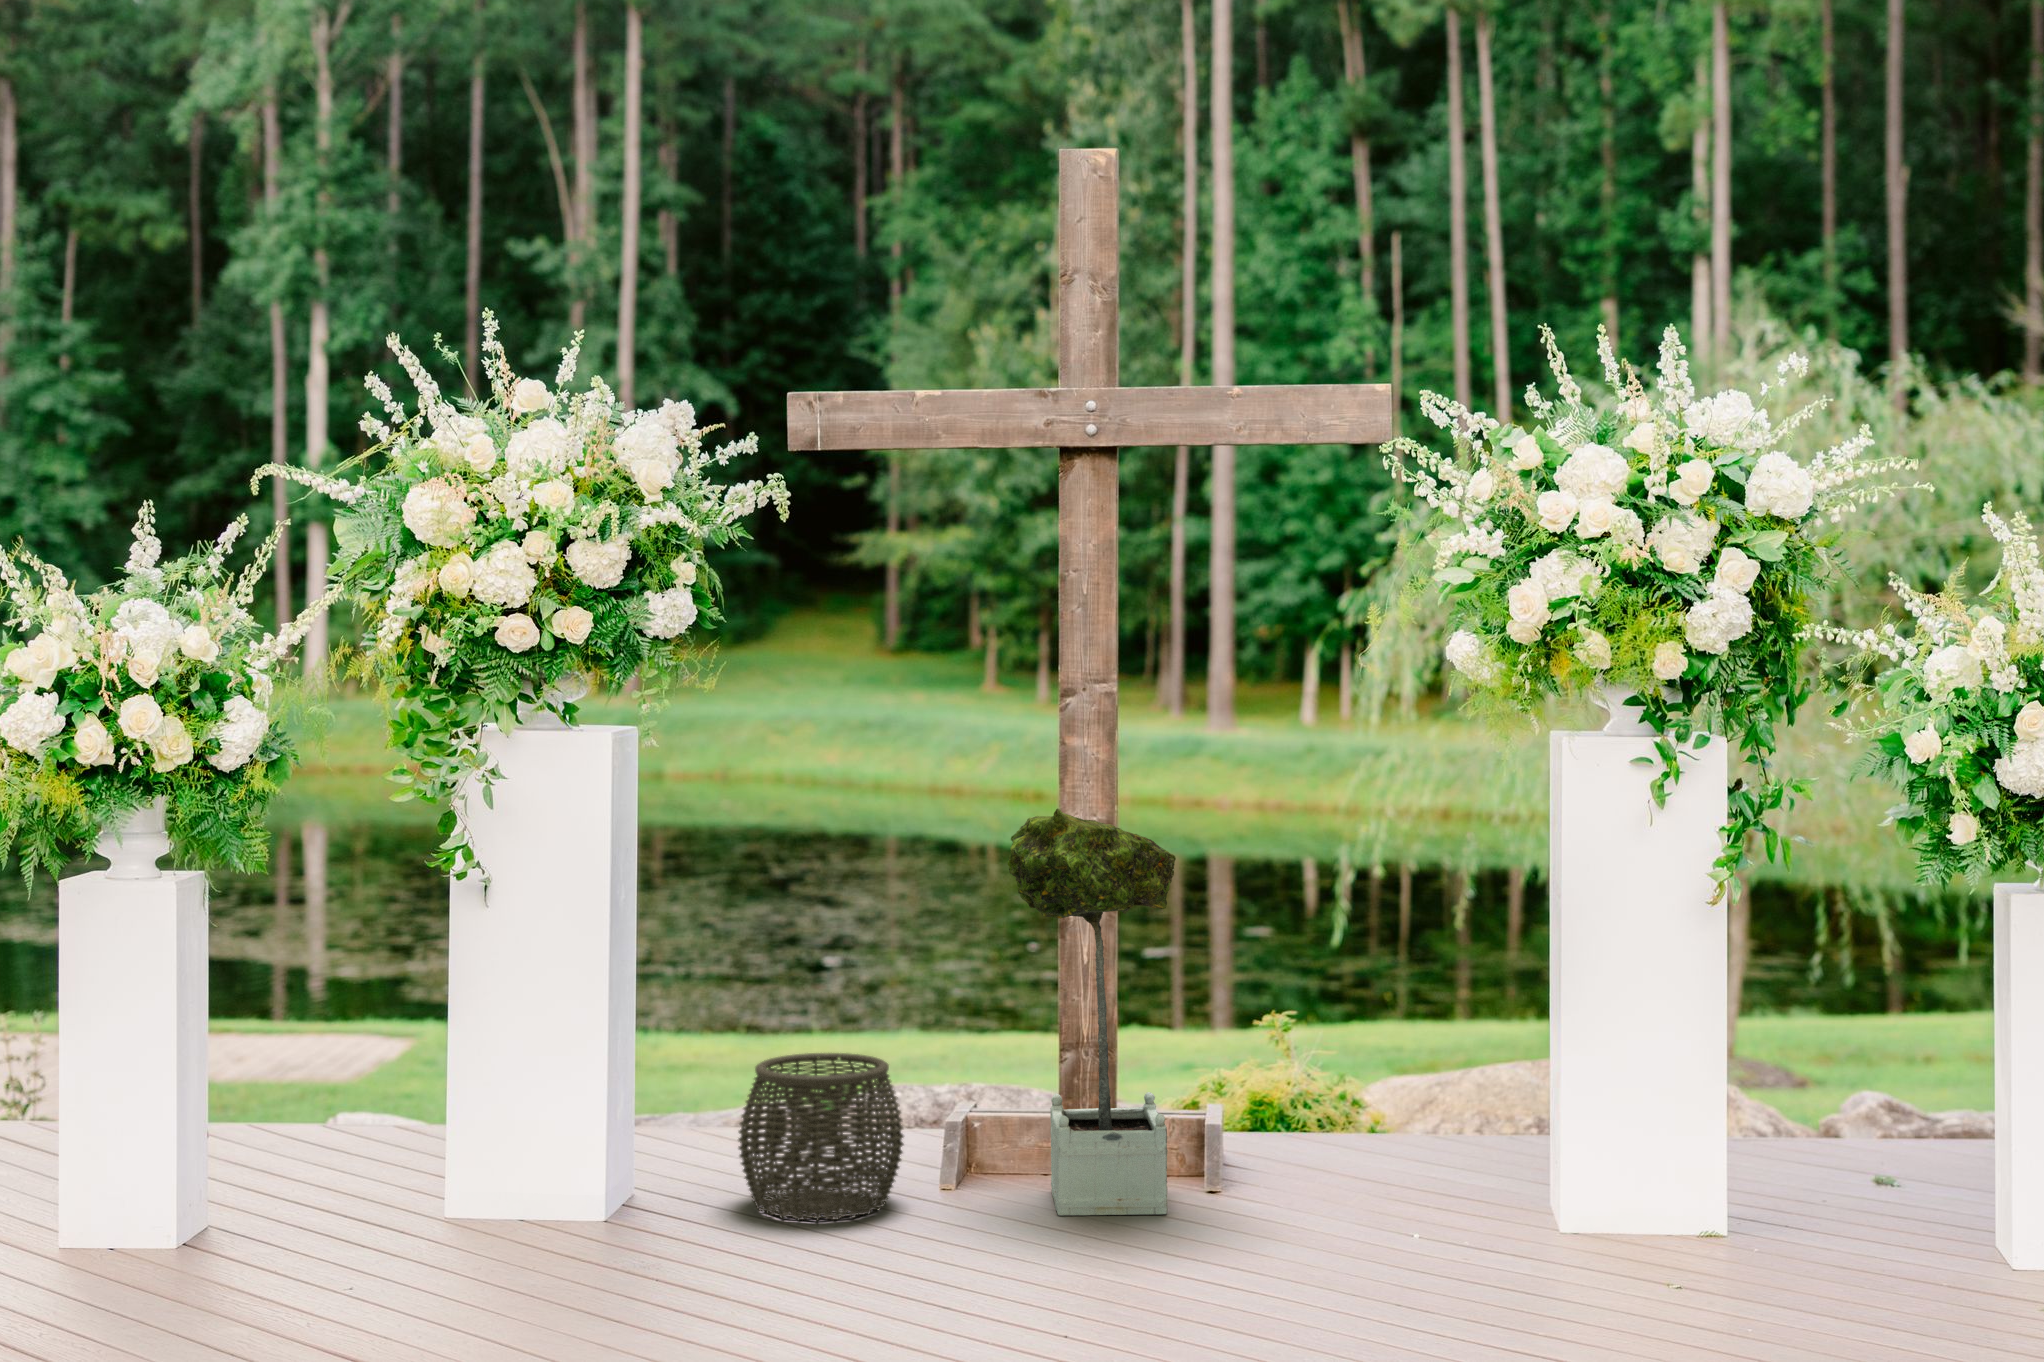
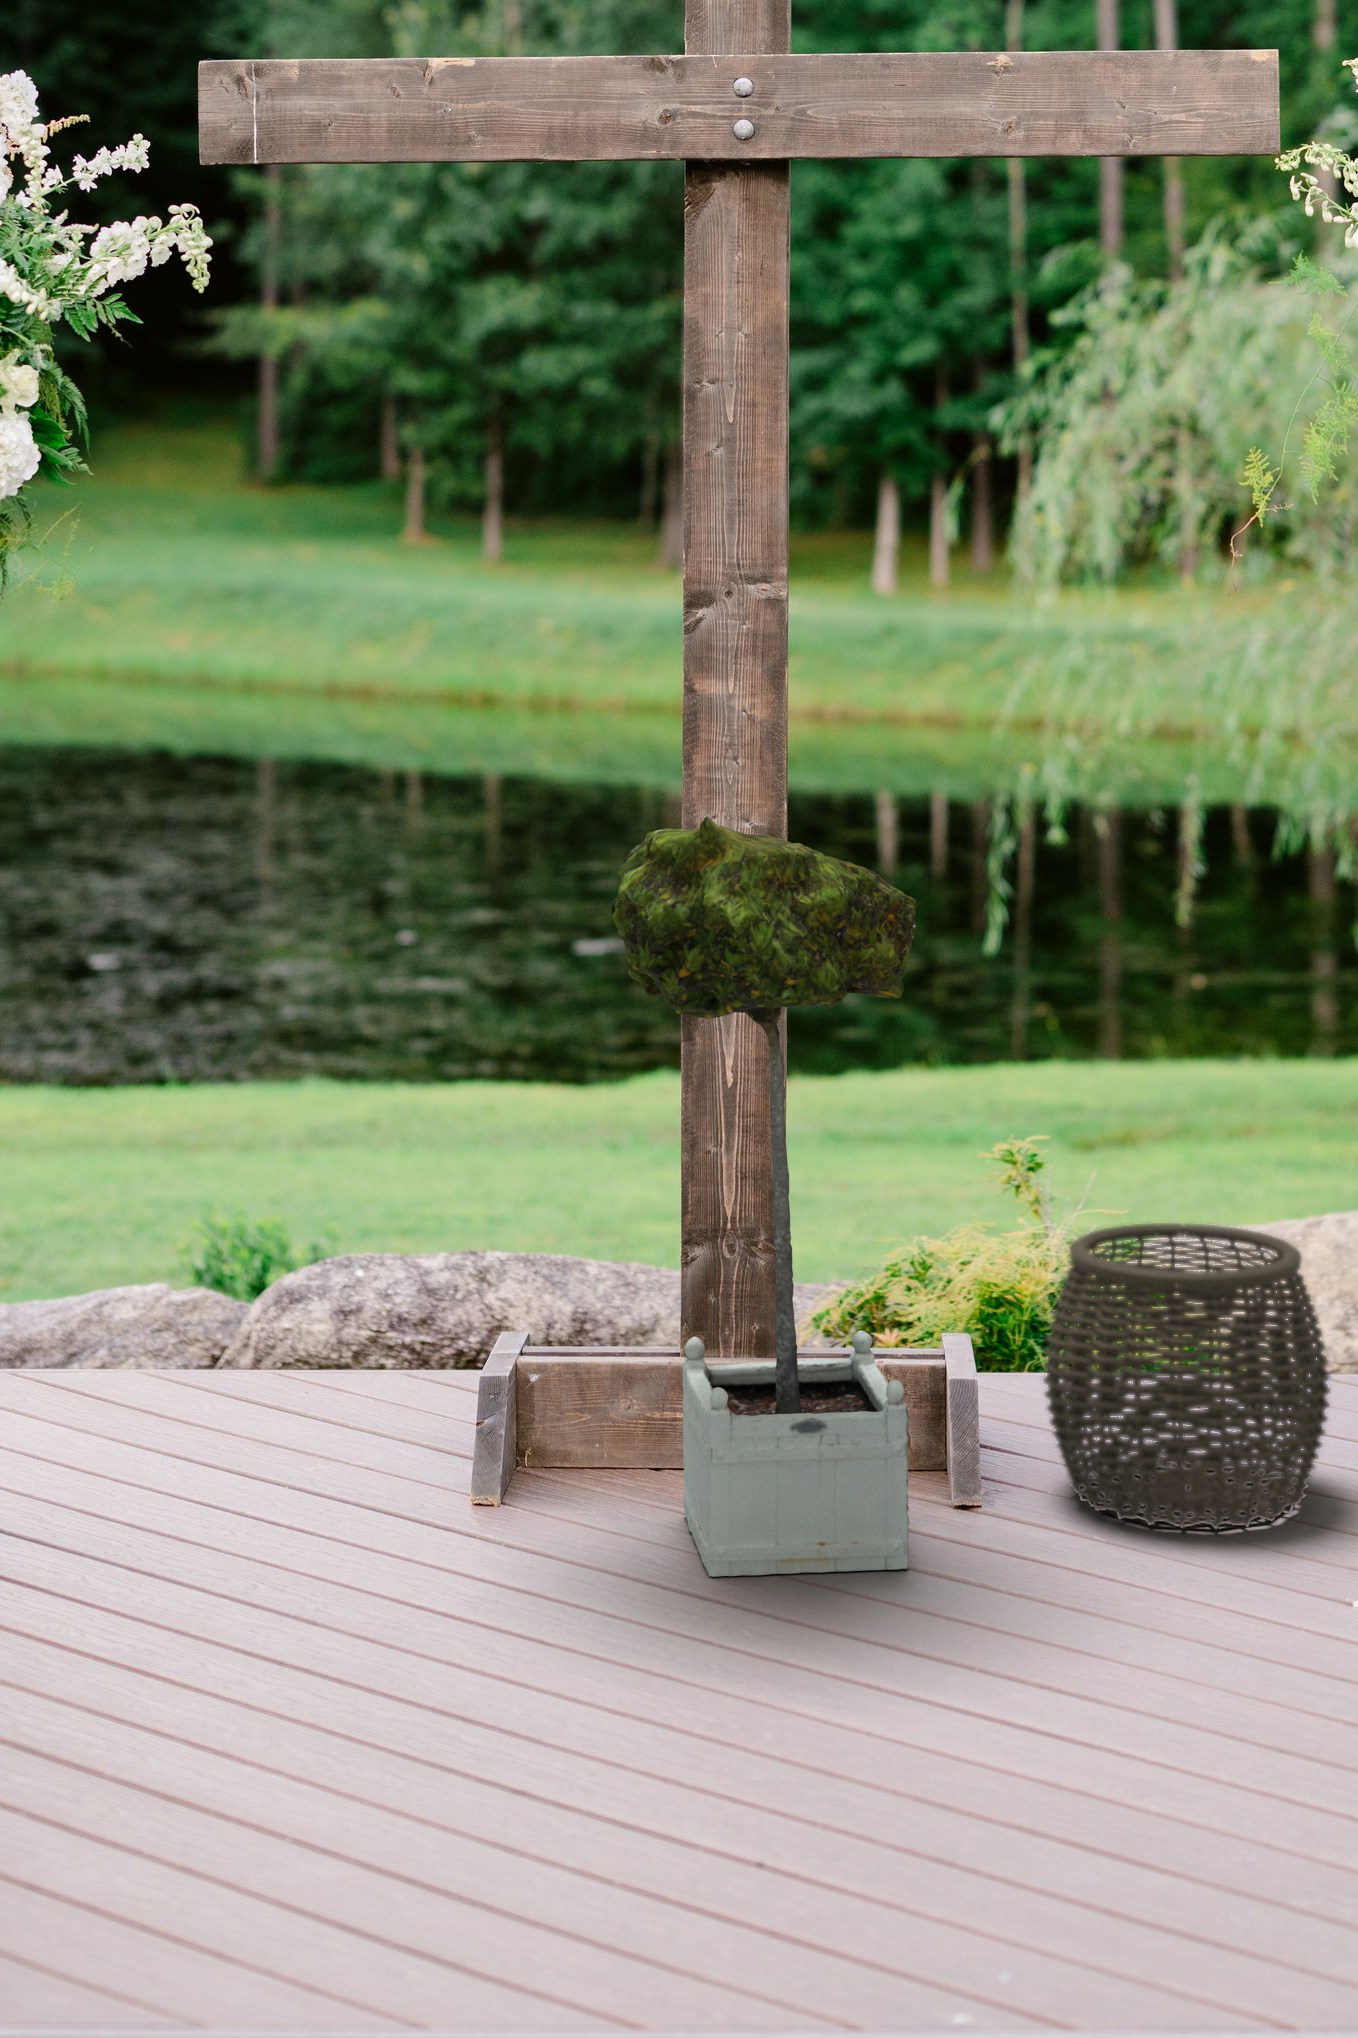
woven basket: present [738,1053,904,1220] -> present [1044,1223,1330,1530]

